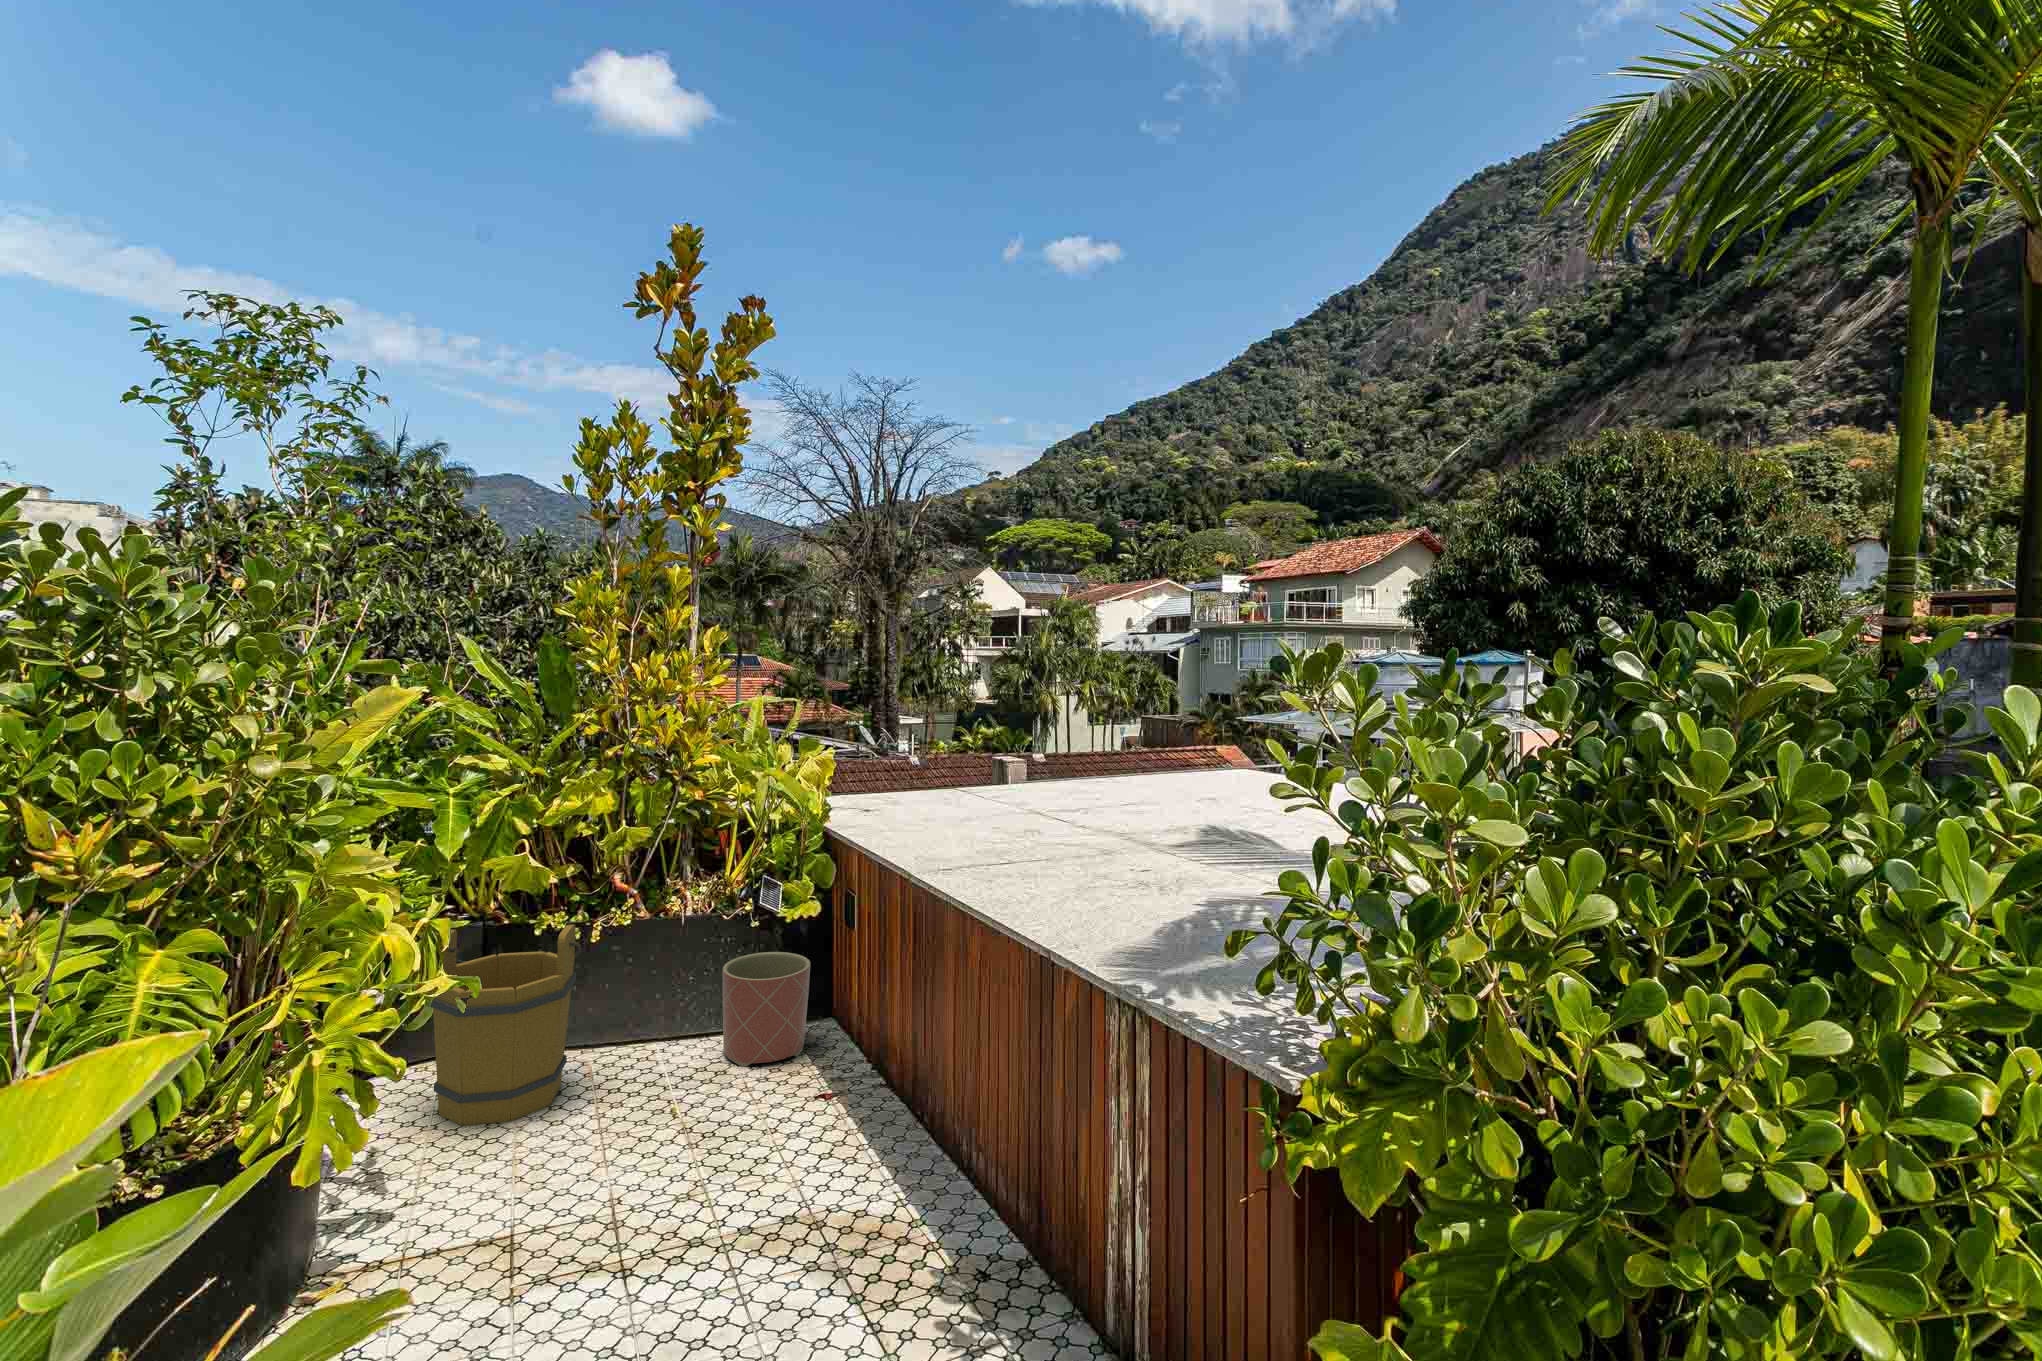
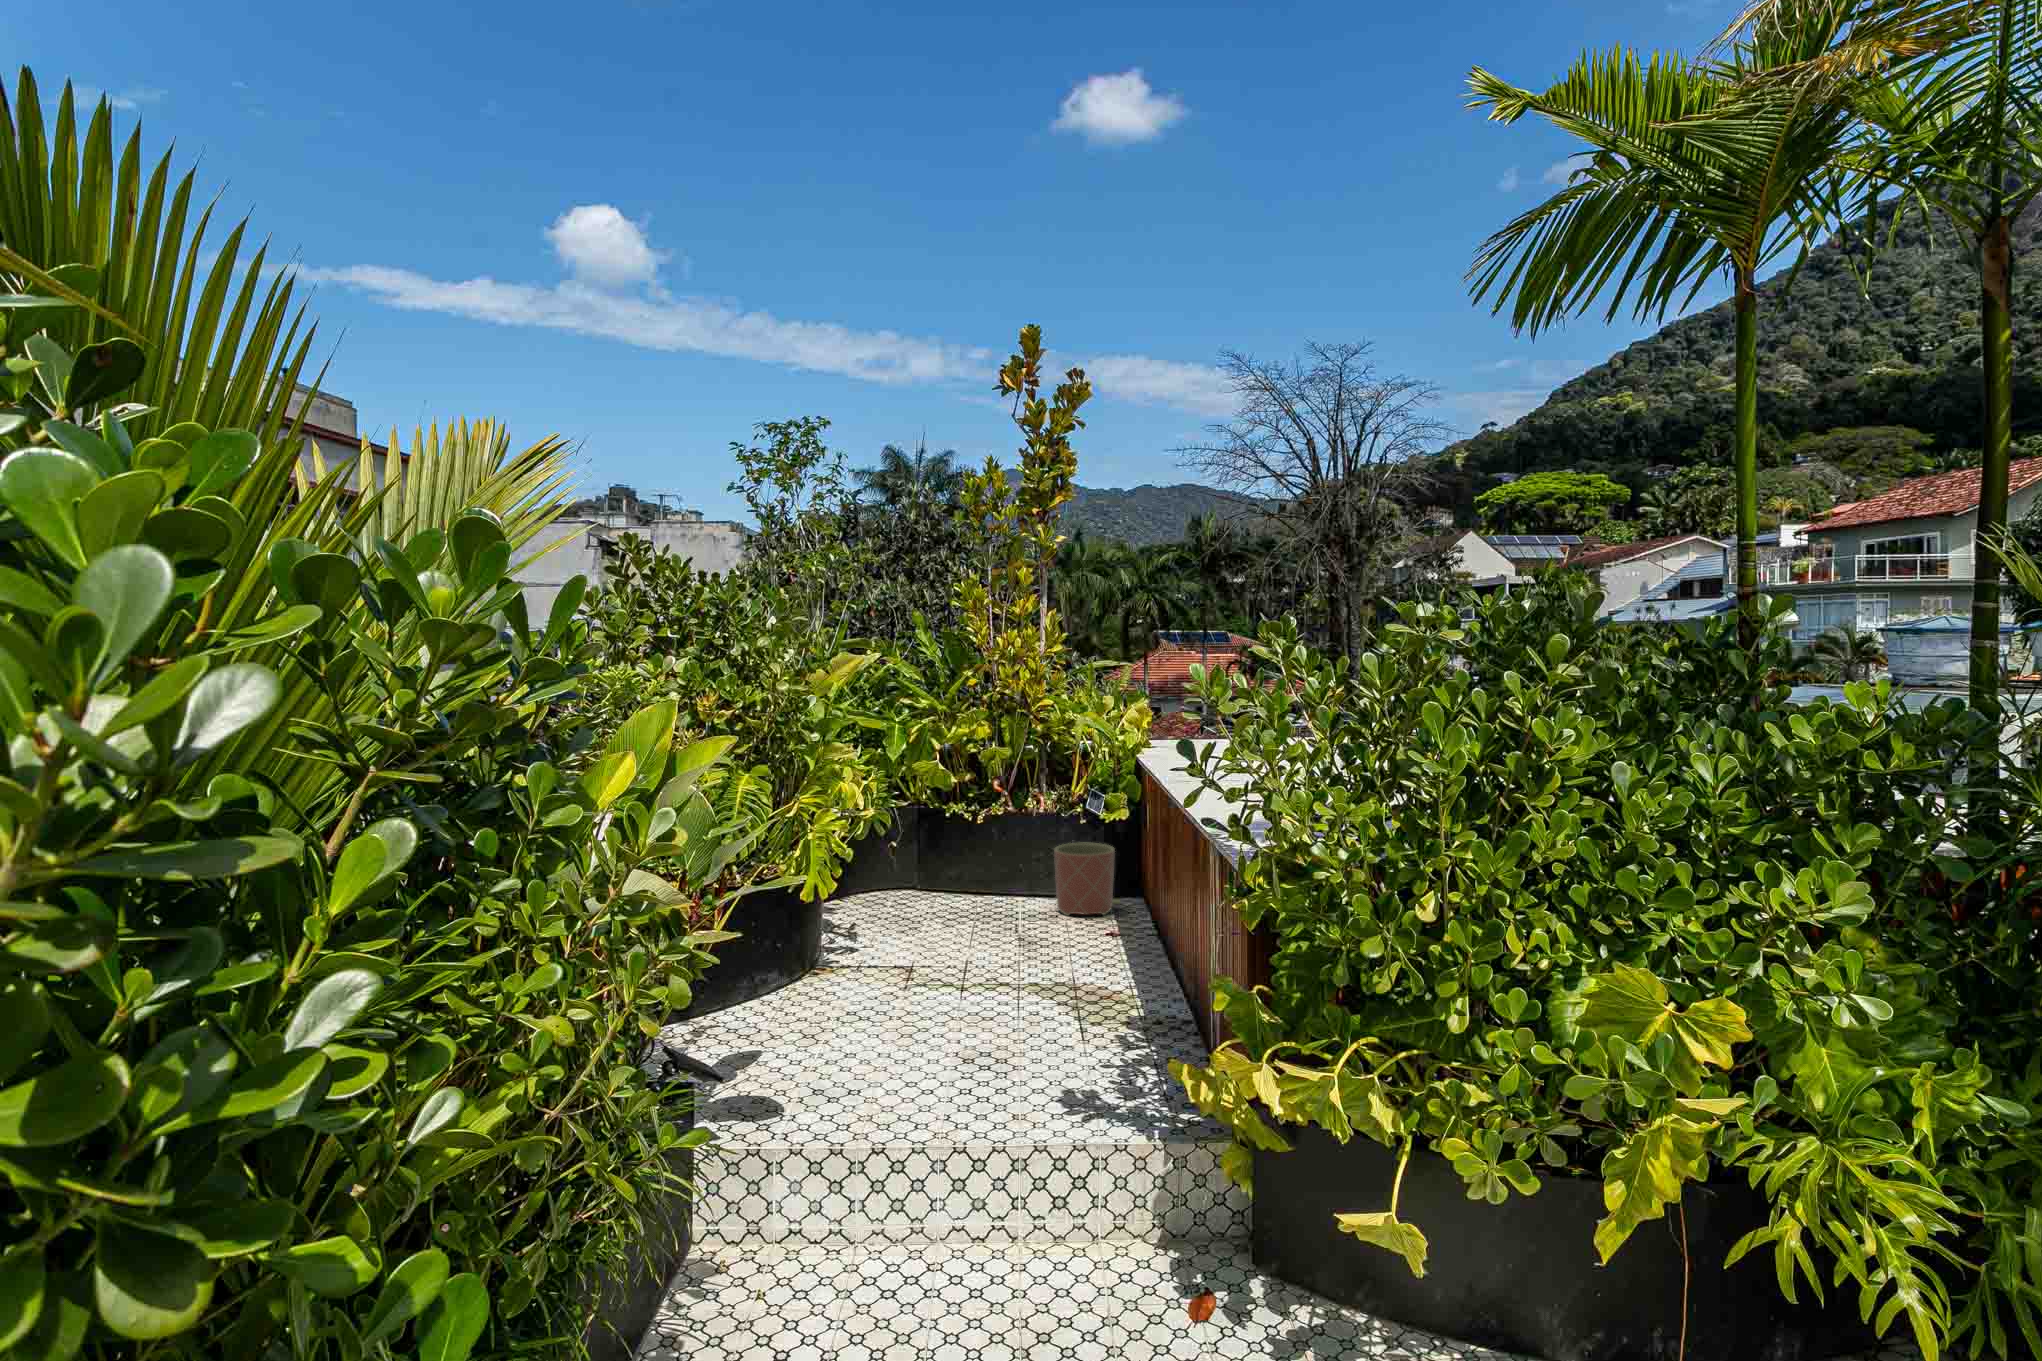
bucket: present [430,924,581,1126] -> none [880,802,964,920]

